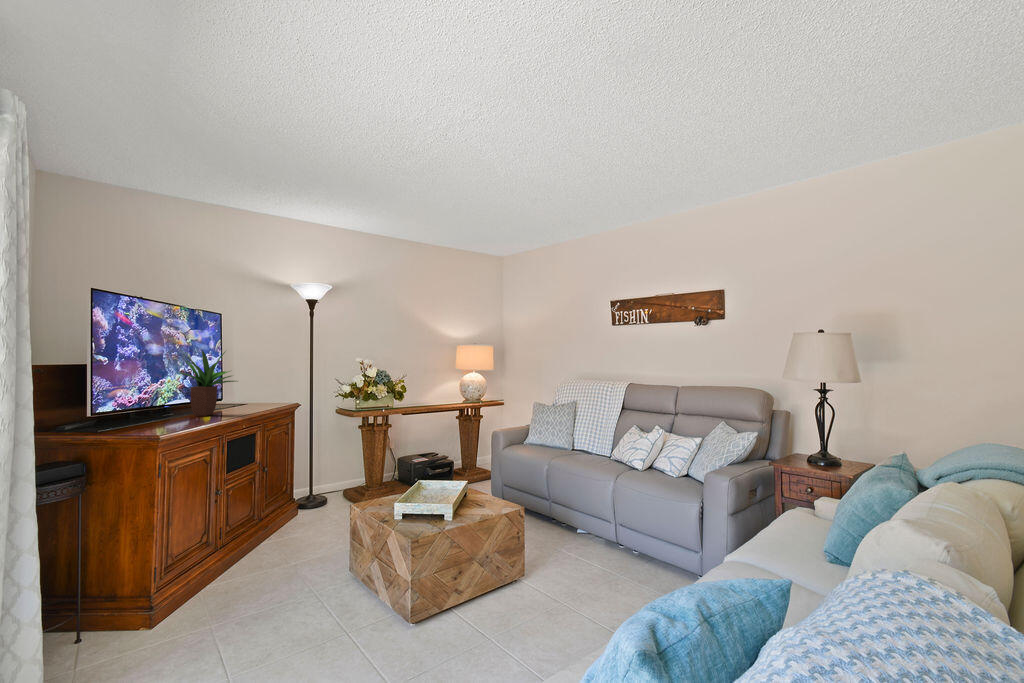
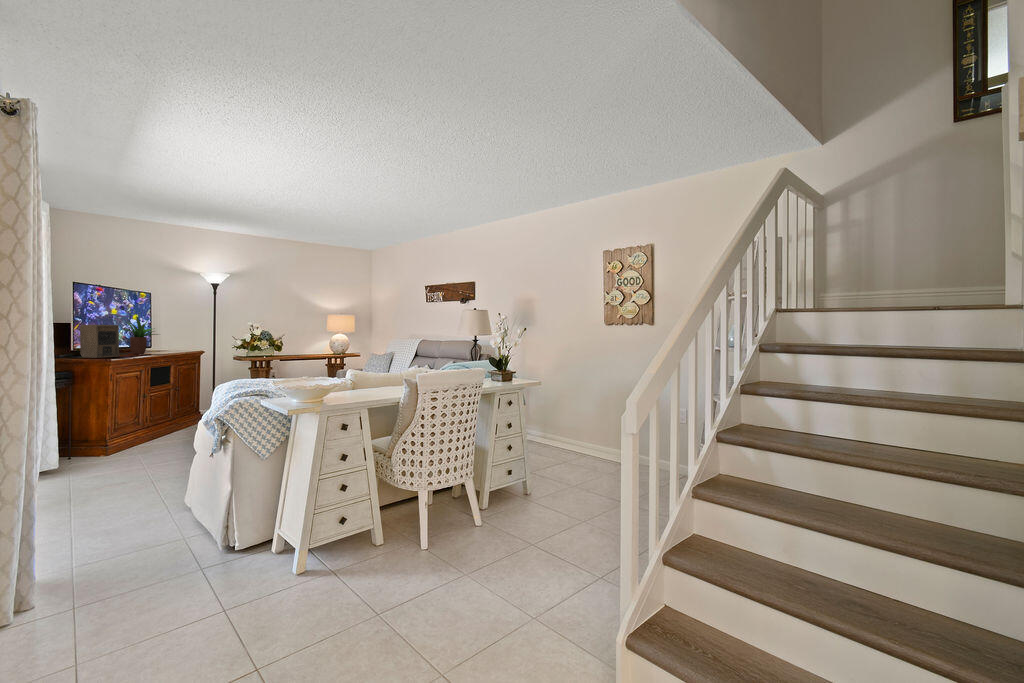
speaker: none [101,367,172,431] -> present [80,325,119,358]

